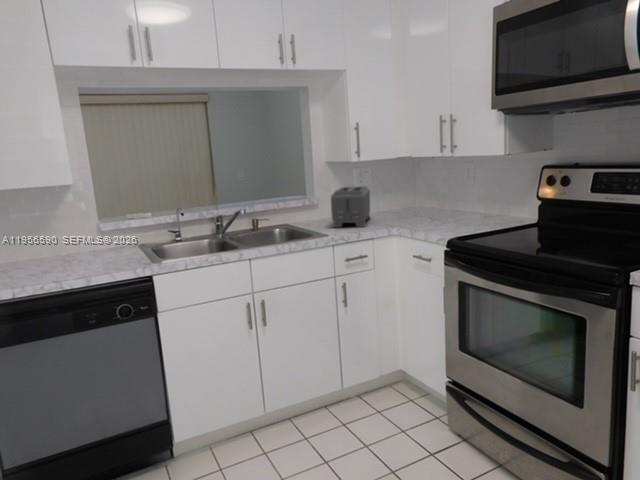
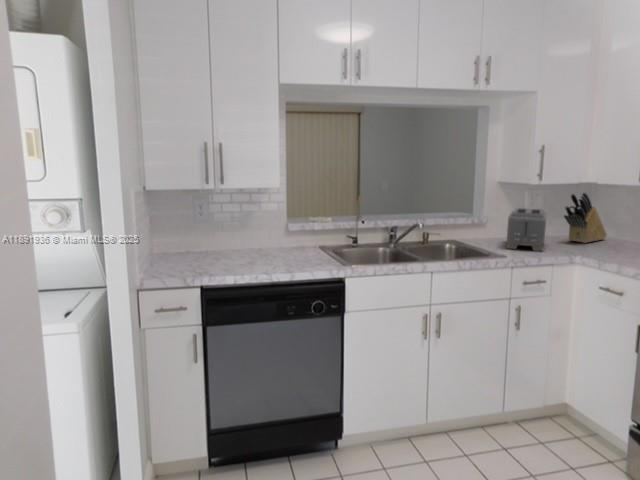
knife block: none [385,167,427,215] -> present [564,192,607,243]

